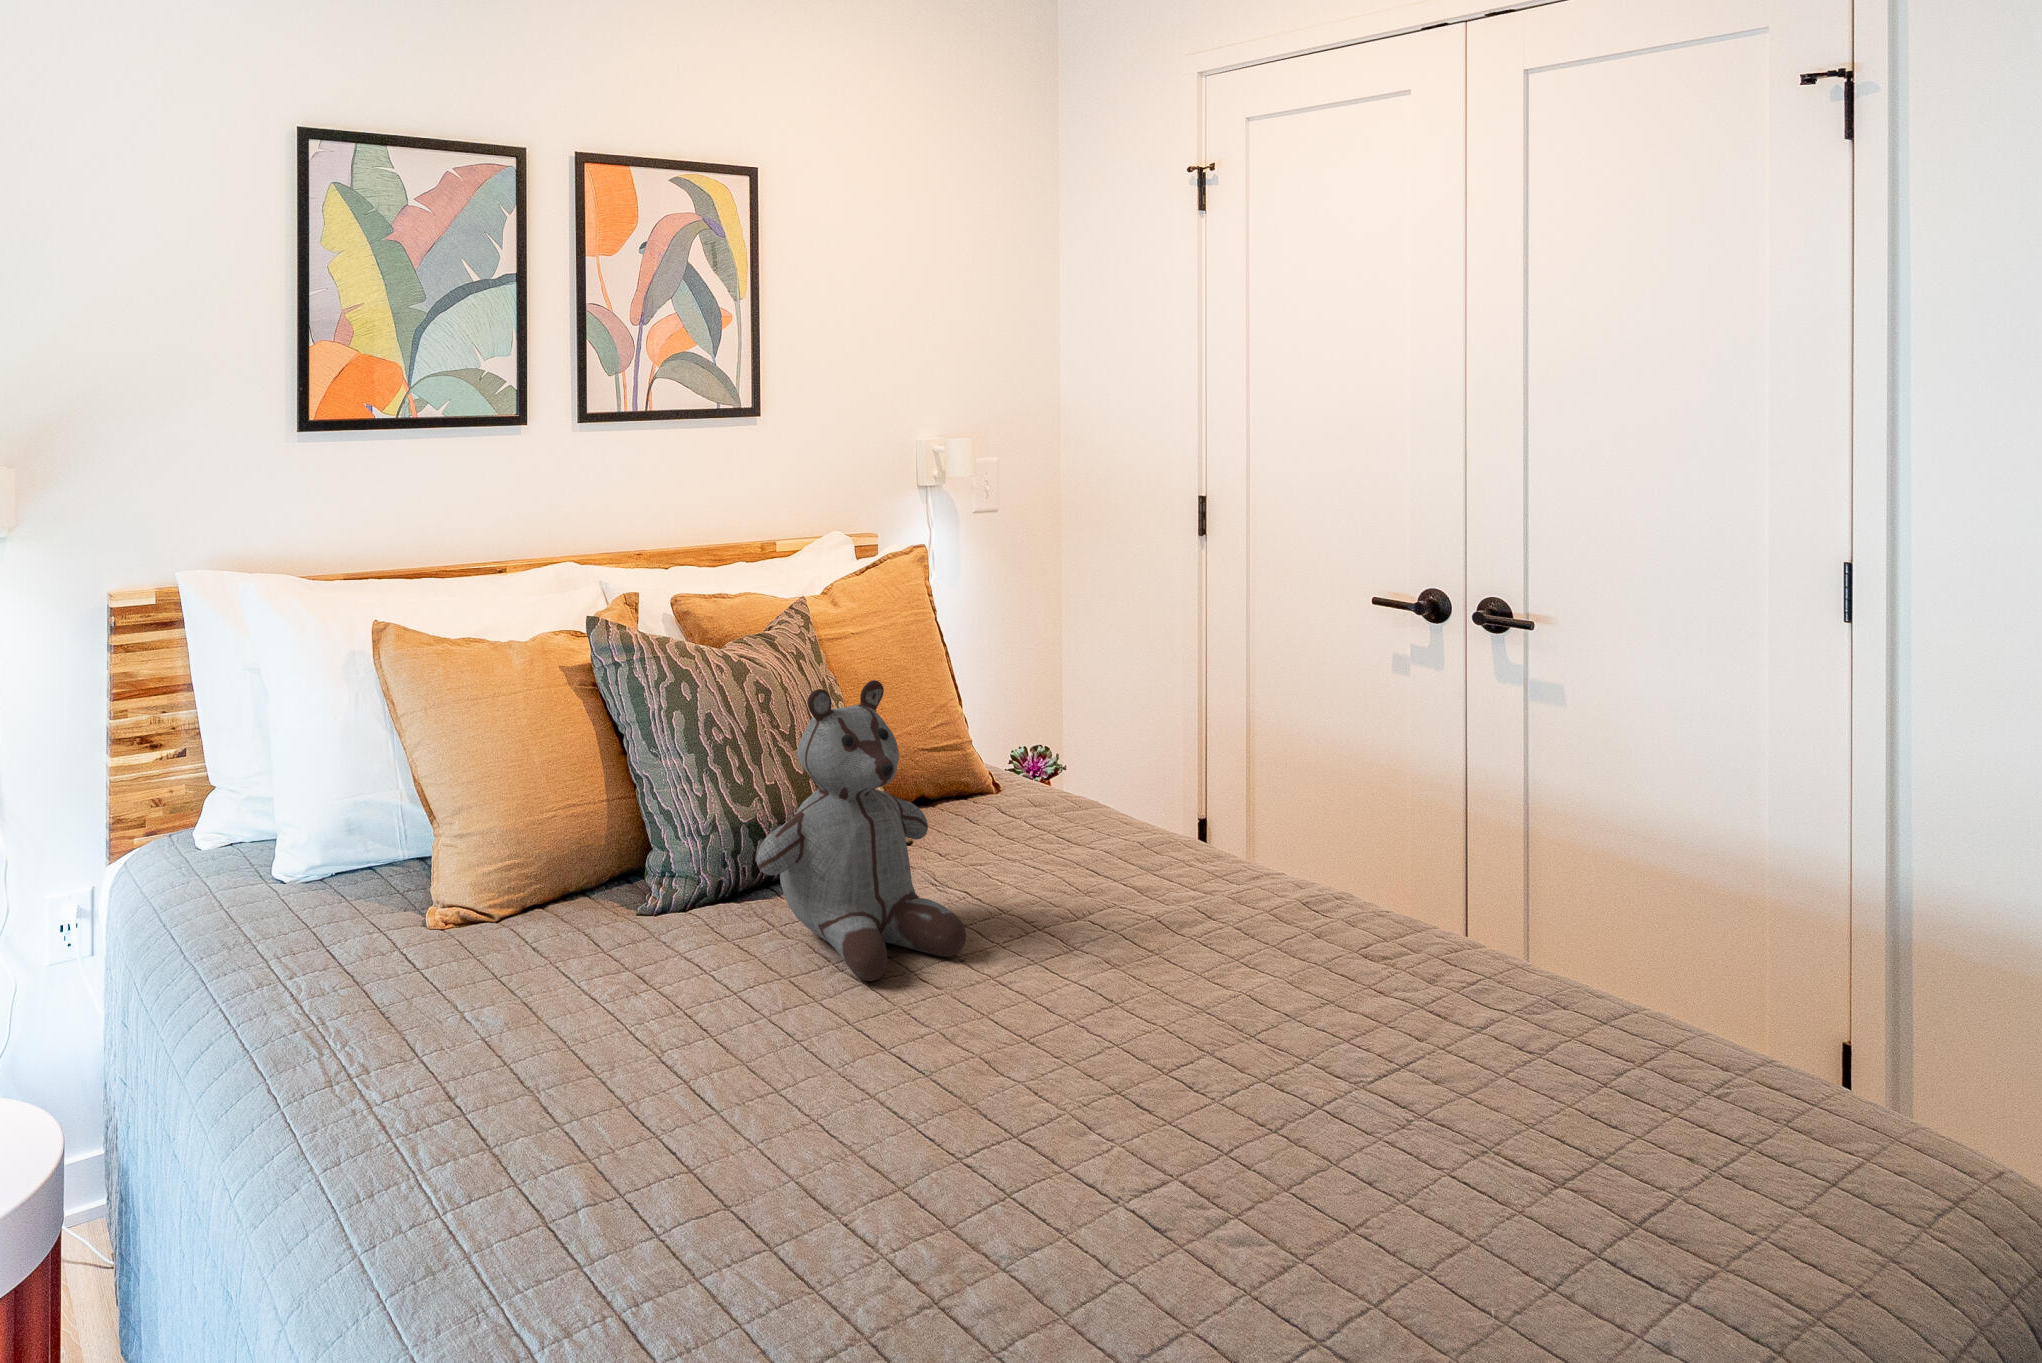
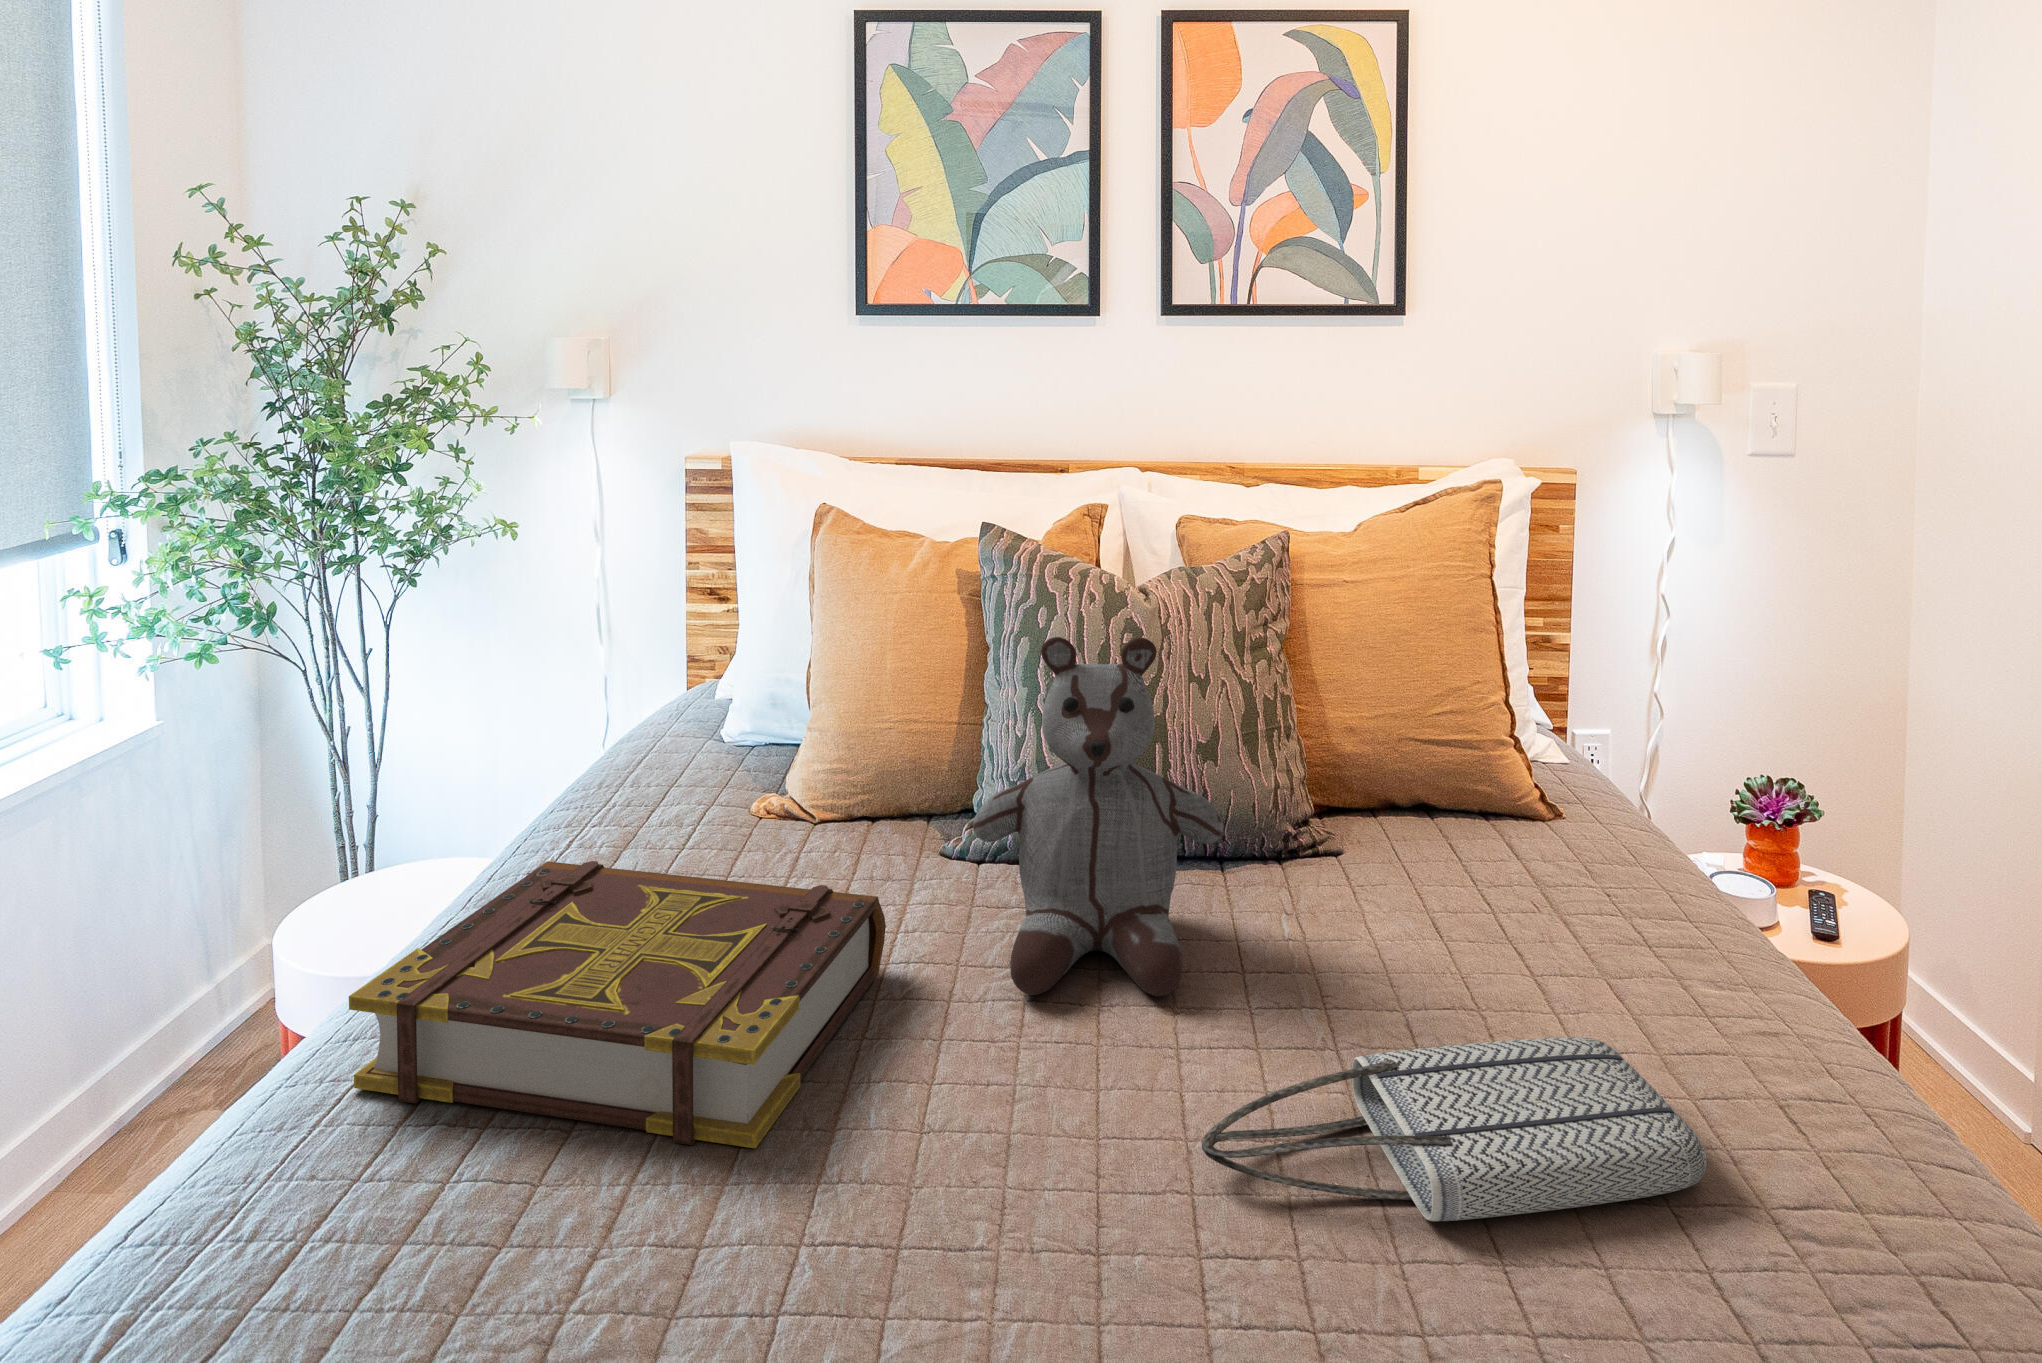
tote bag: none [1121,894,1354,1021] -> present [1202,1037,1706,1221]
book: none [408,934,848,1218] -> present [349,861,886,1148]

